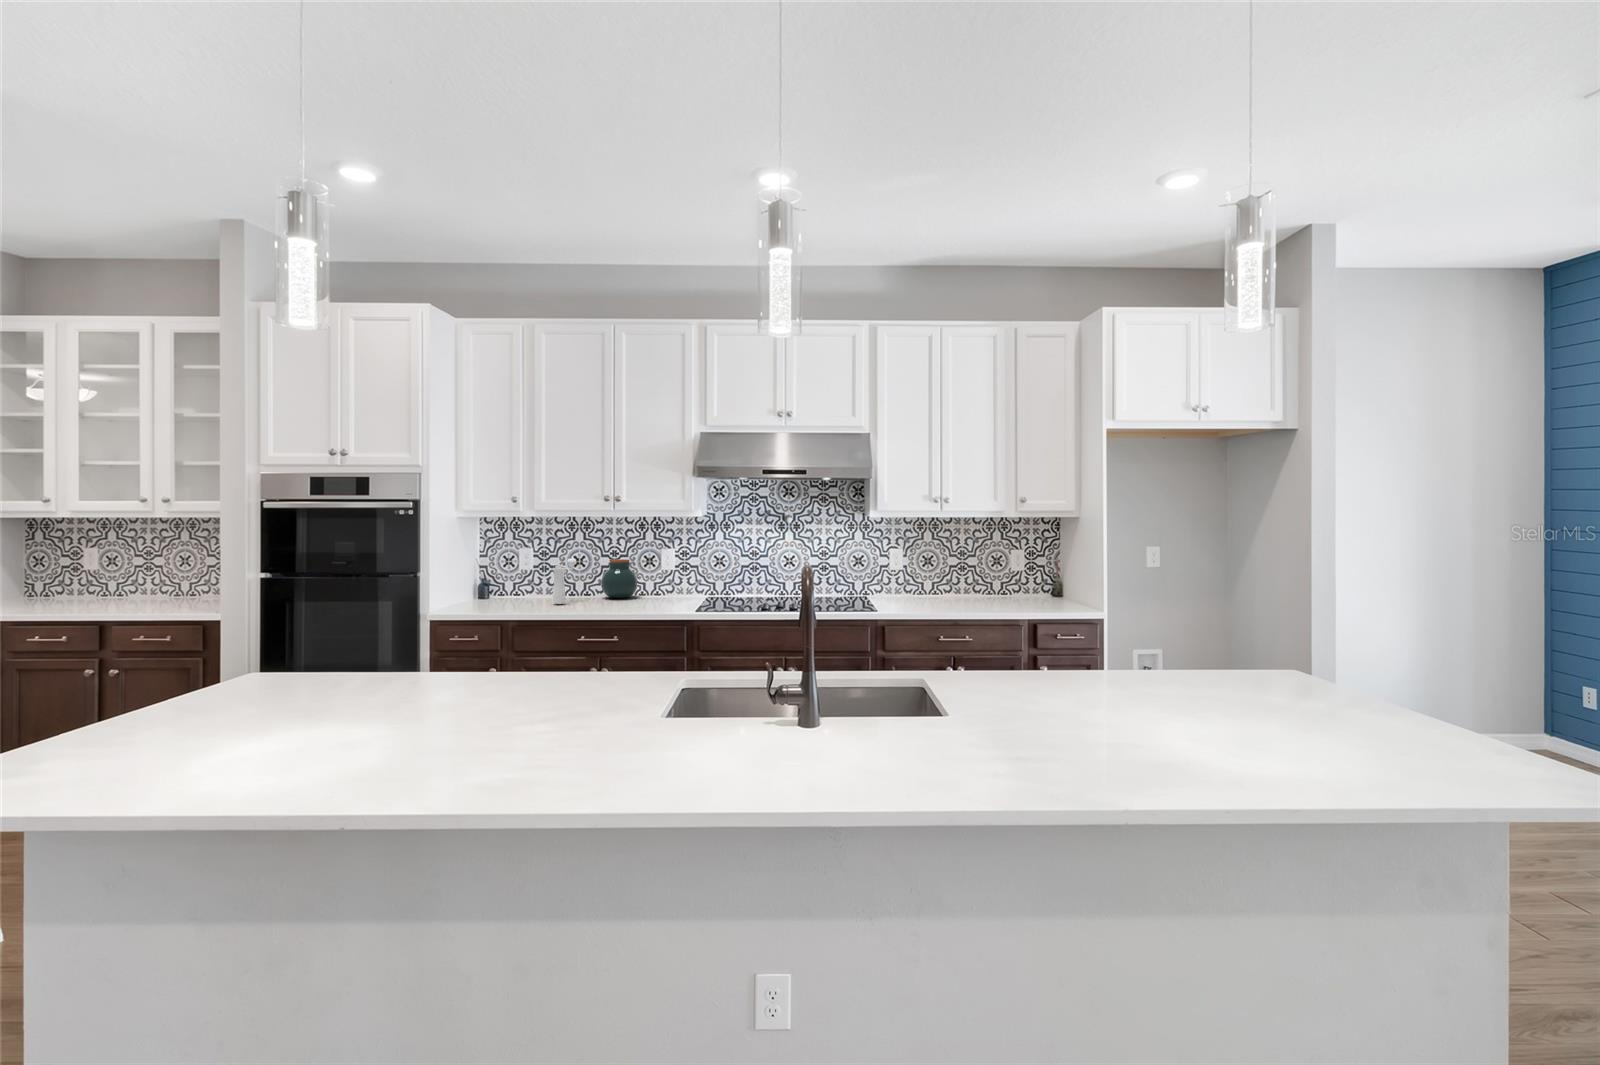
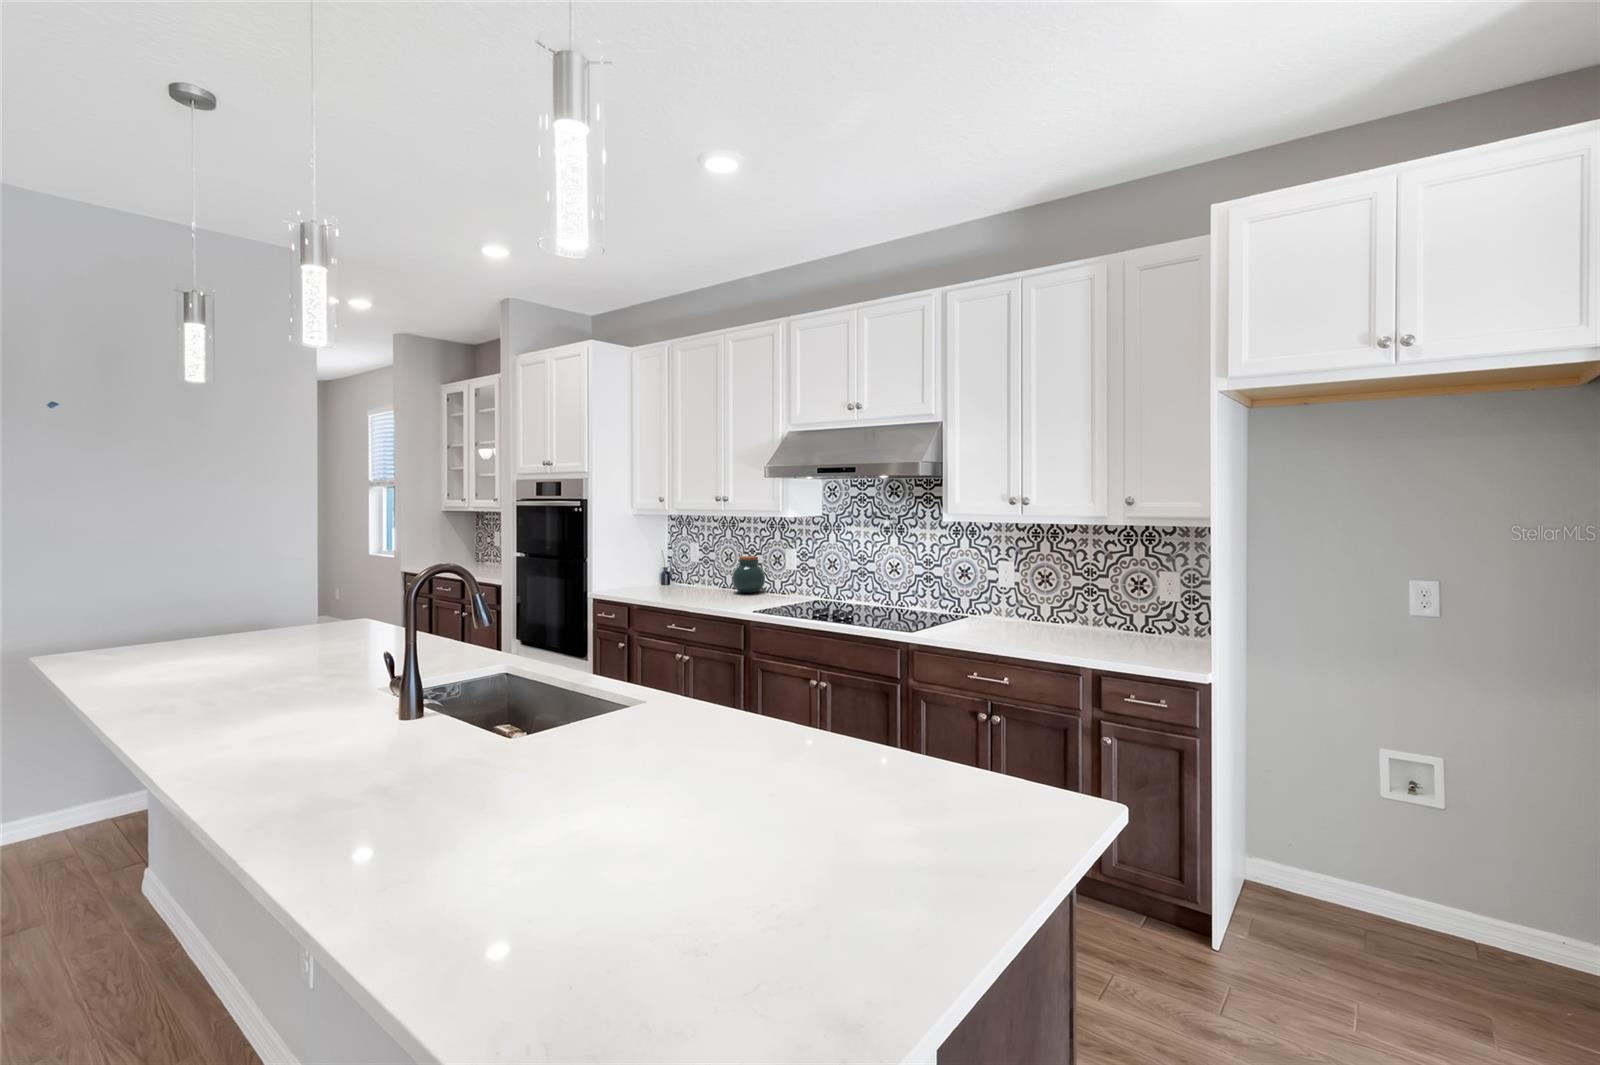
pepper mill: present [553,559,576,604] -> none [682,554,710,595]

